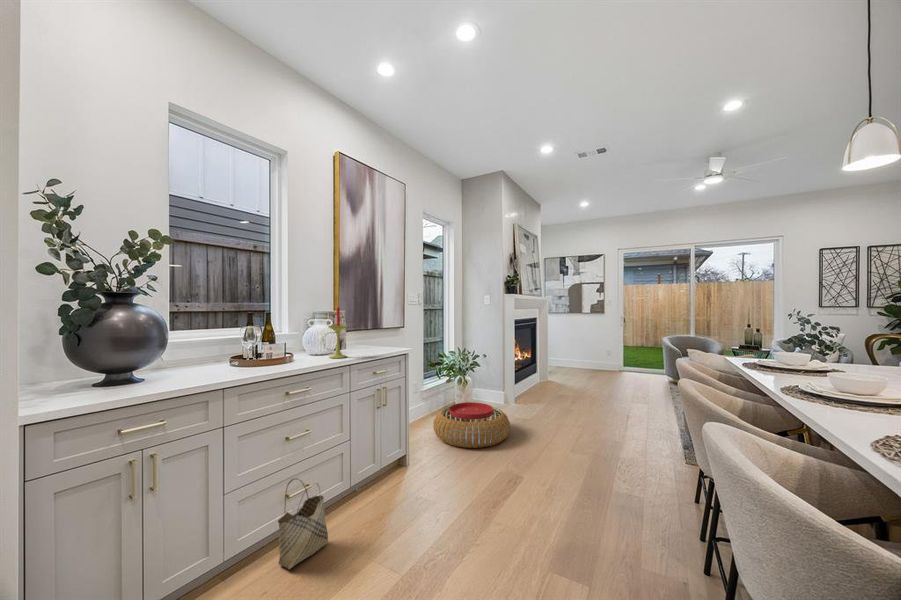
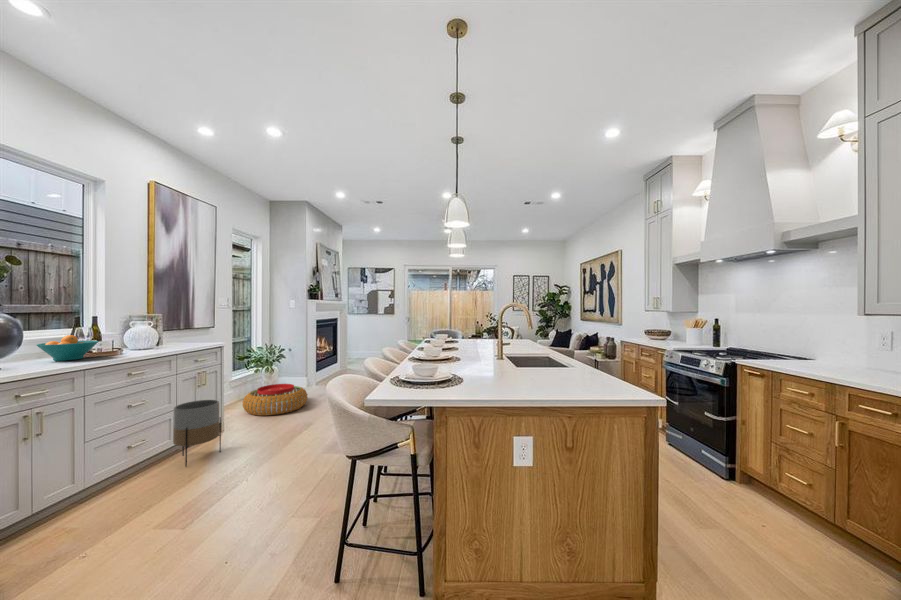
candle: present [323,307,348,358] -> none [146,311,171,350]
fruit bowl: none [200,337,265,370] -> present [37,335,99,361]
planter: none [347,430,403,531] -> present [173,400,221,466]
woven basket: present [278,478,328,569] -> none [122,433,161,491]

